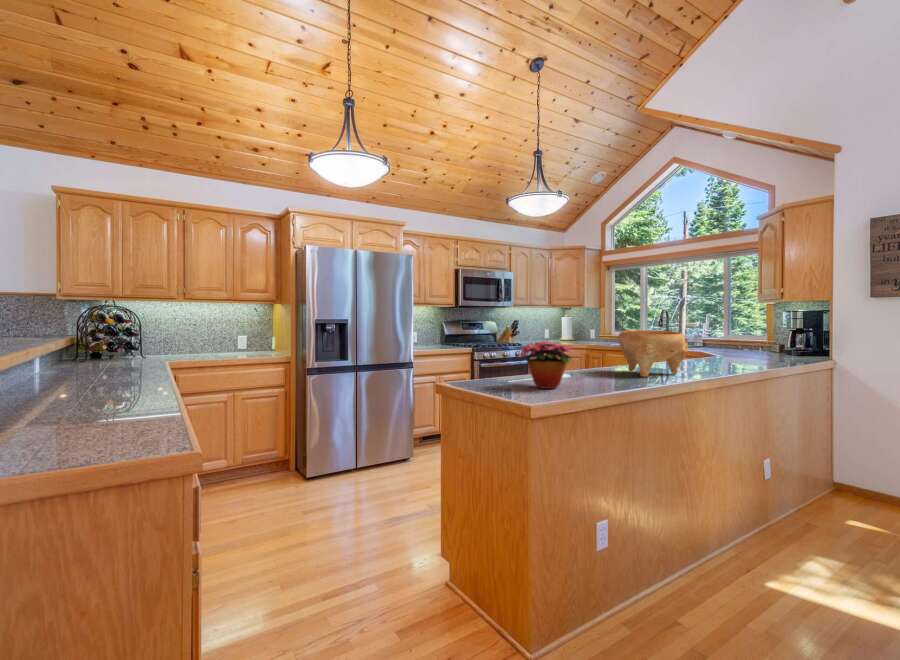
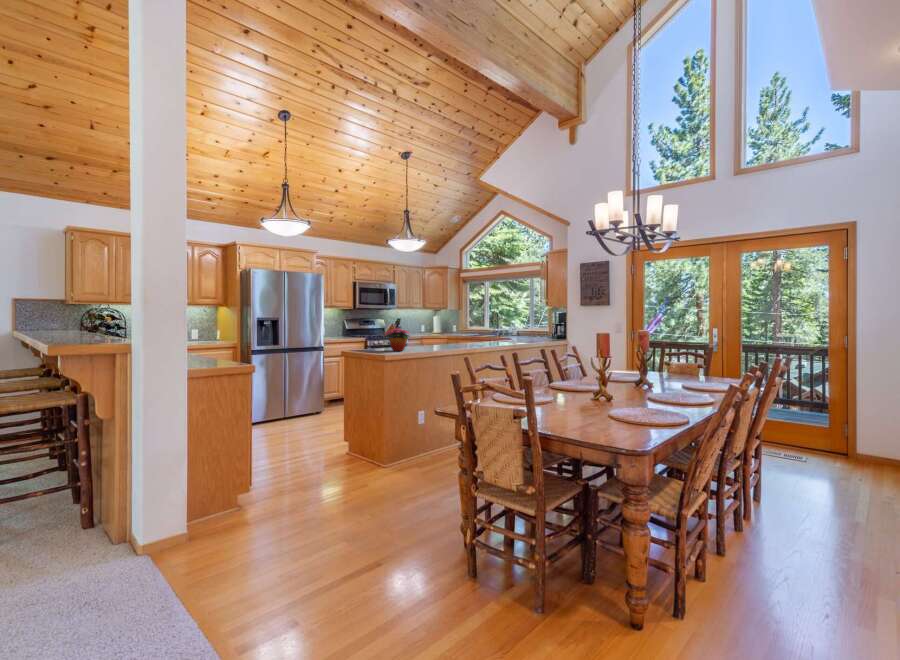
decorative bowl: present [618,330,689,377] -> none [441,324,475,347]

